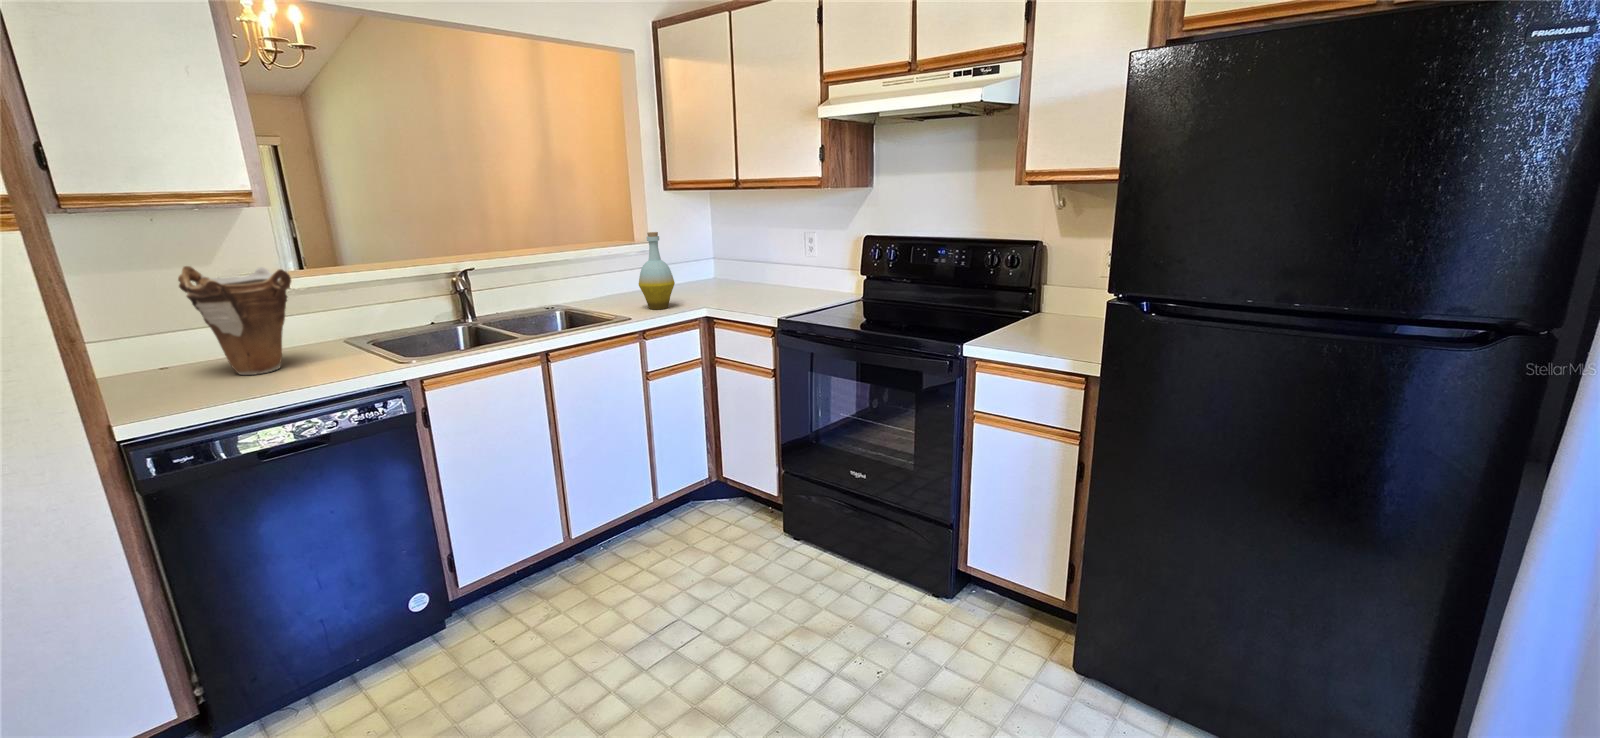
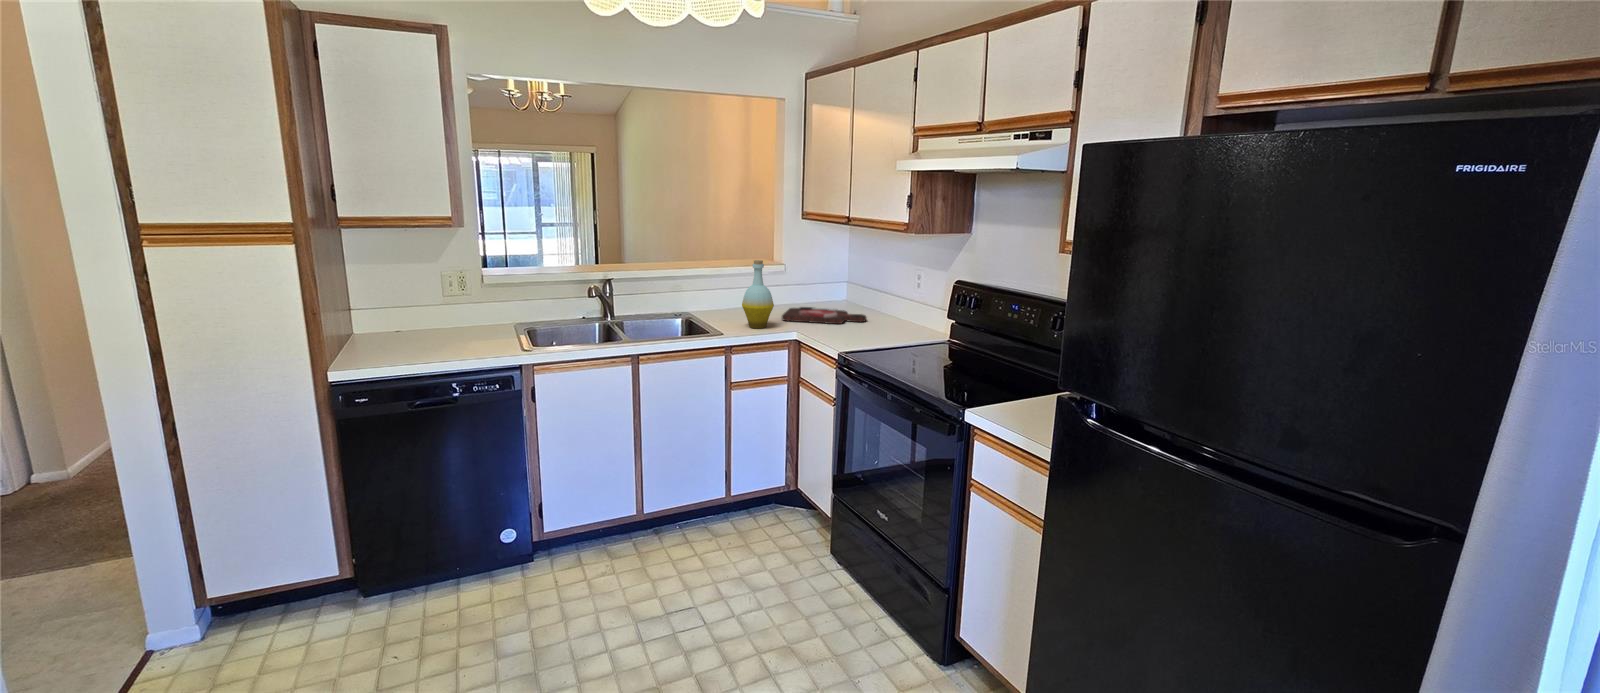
vase: present [178,266,291,375] -> none [398,263,464,344]
cutting board: none [672,281,762,300] -> present [782,307,867,324]

